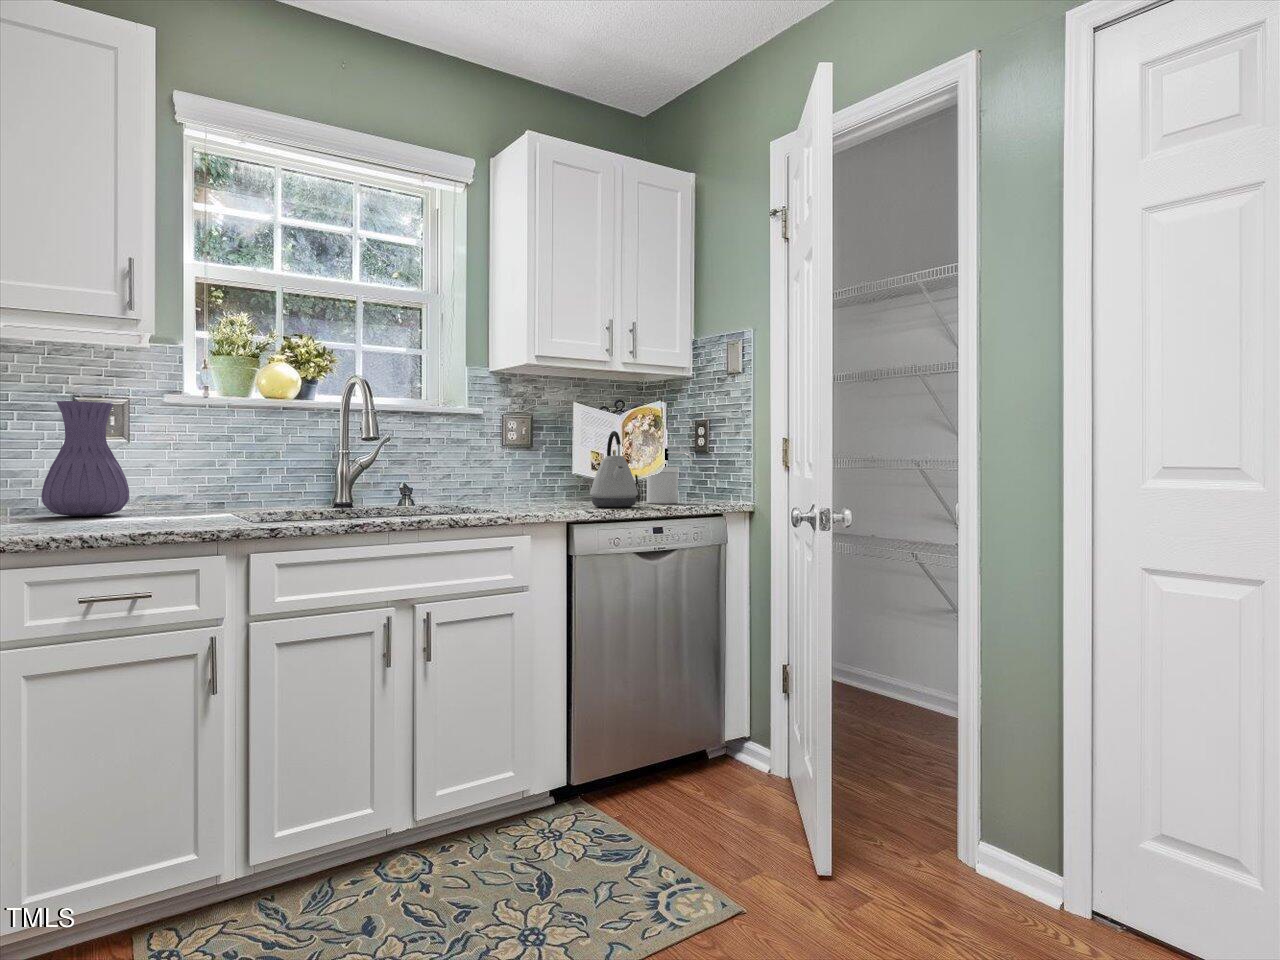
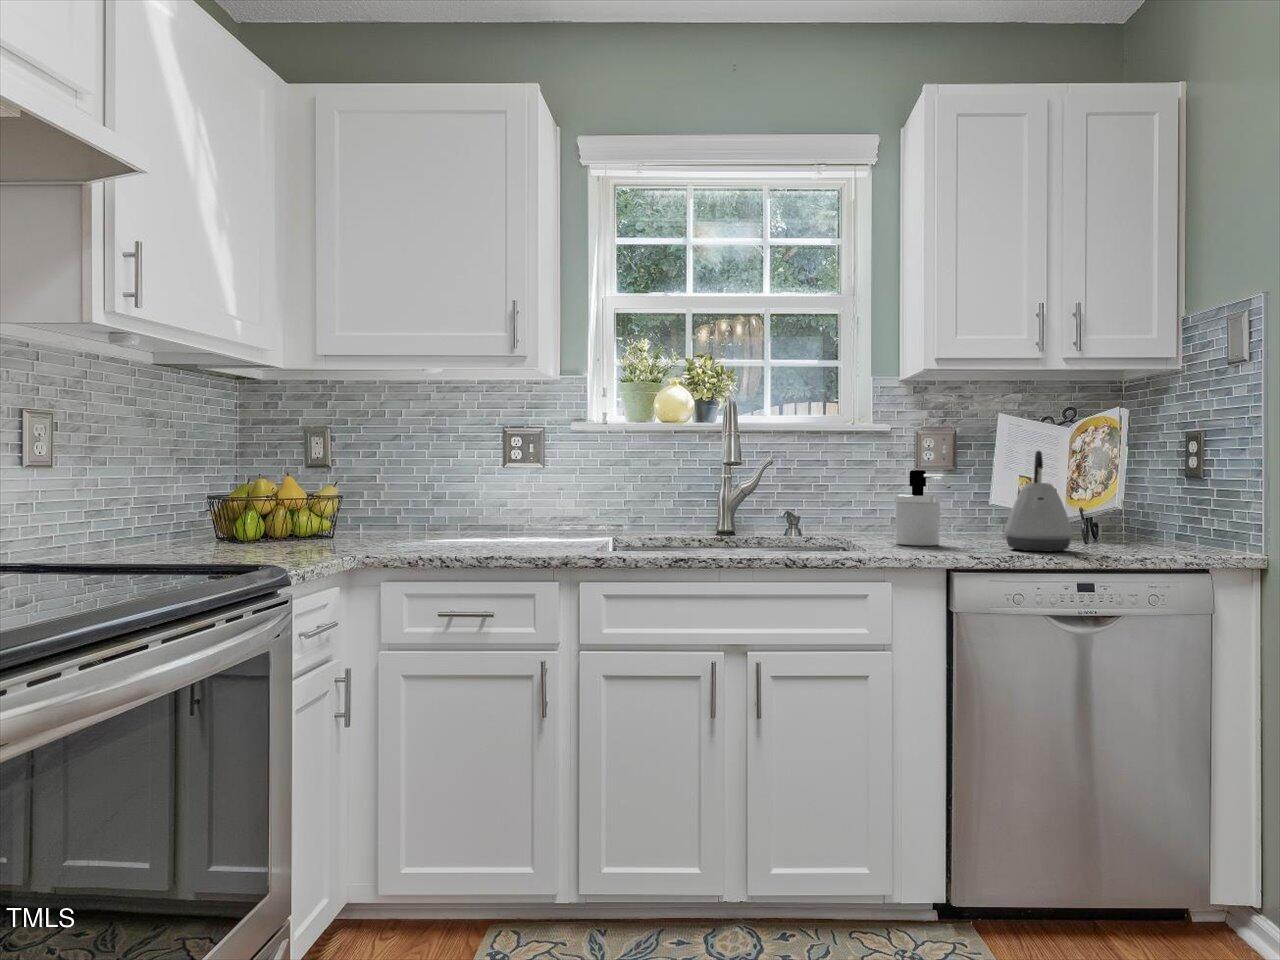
vase: present [41,401,129,516] -> none [466,434,532,536]
soap dispenser: present [647,448,694,504] -> present [894,470,951,546]

